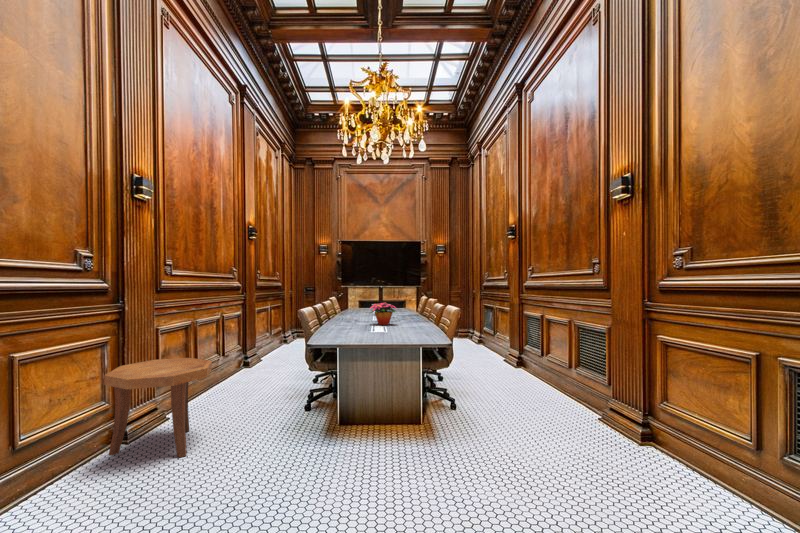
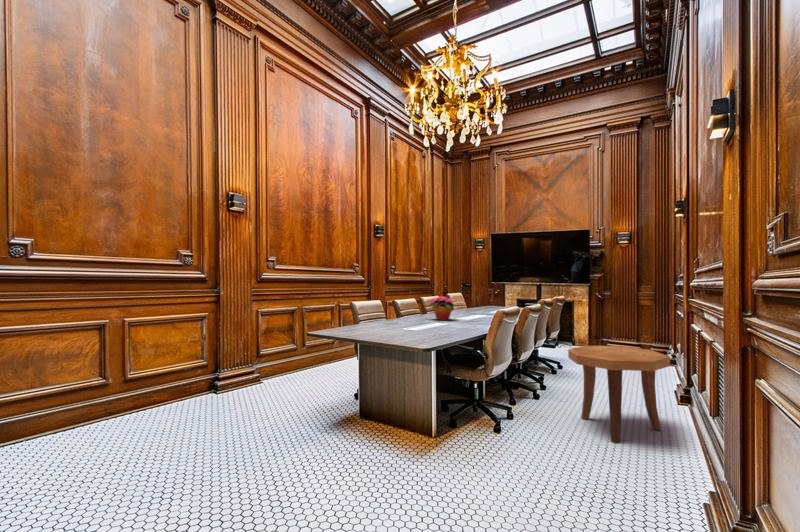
side table: present [104,358,212,457] -> present [568,346,670,443]

